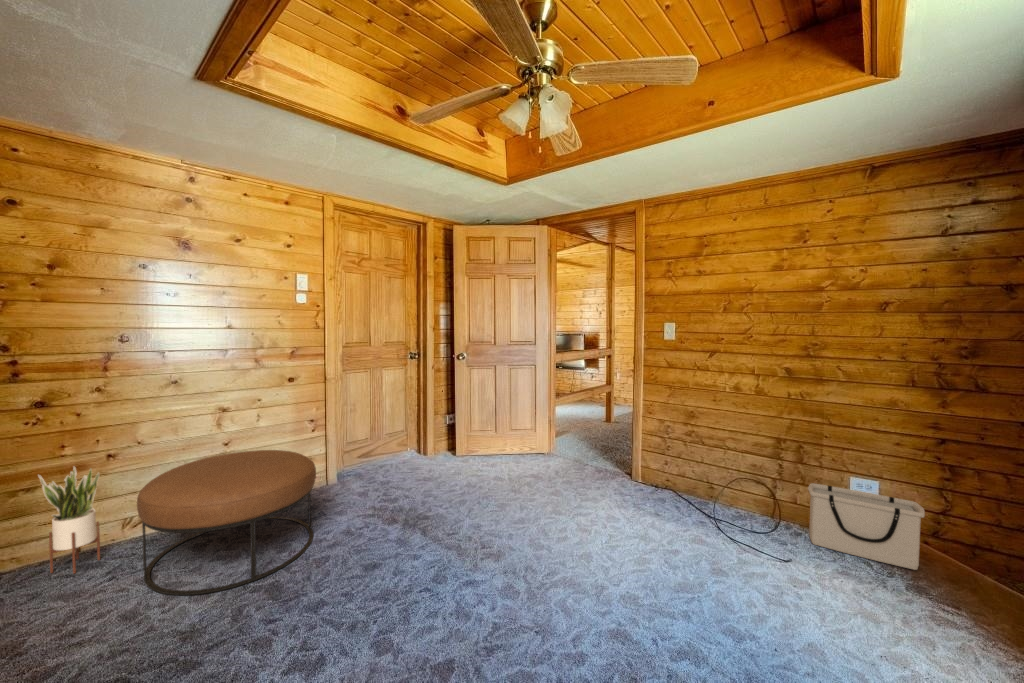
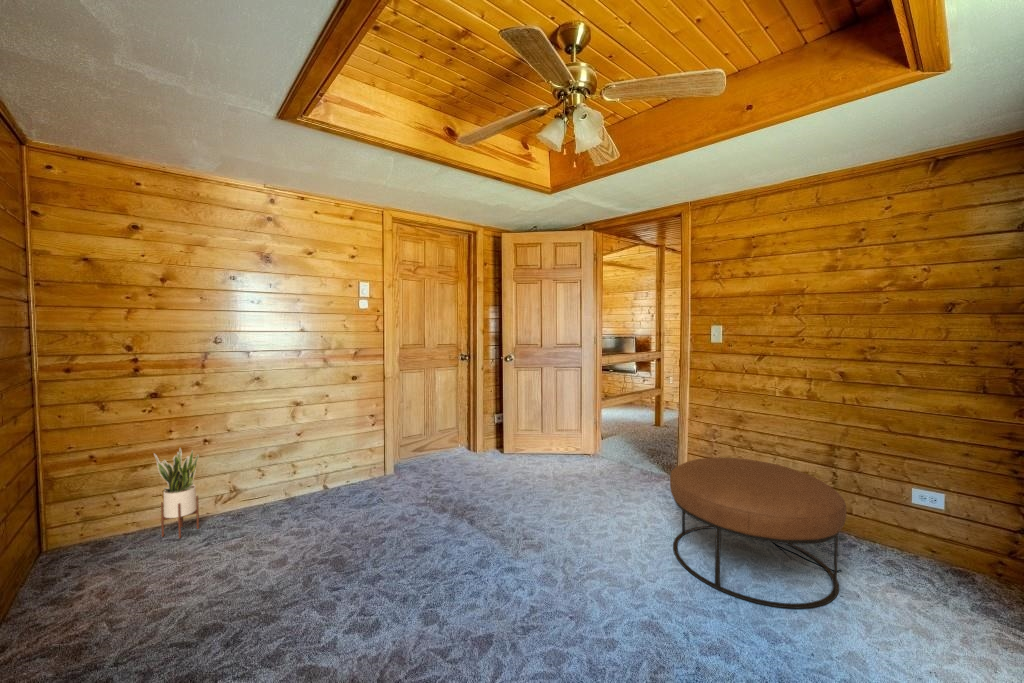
ottoman: present [137,450,316,595] -> present [670,458,846,608]
storage bin: present [808,483,925,570] -> none [864,493,997,590]

